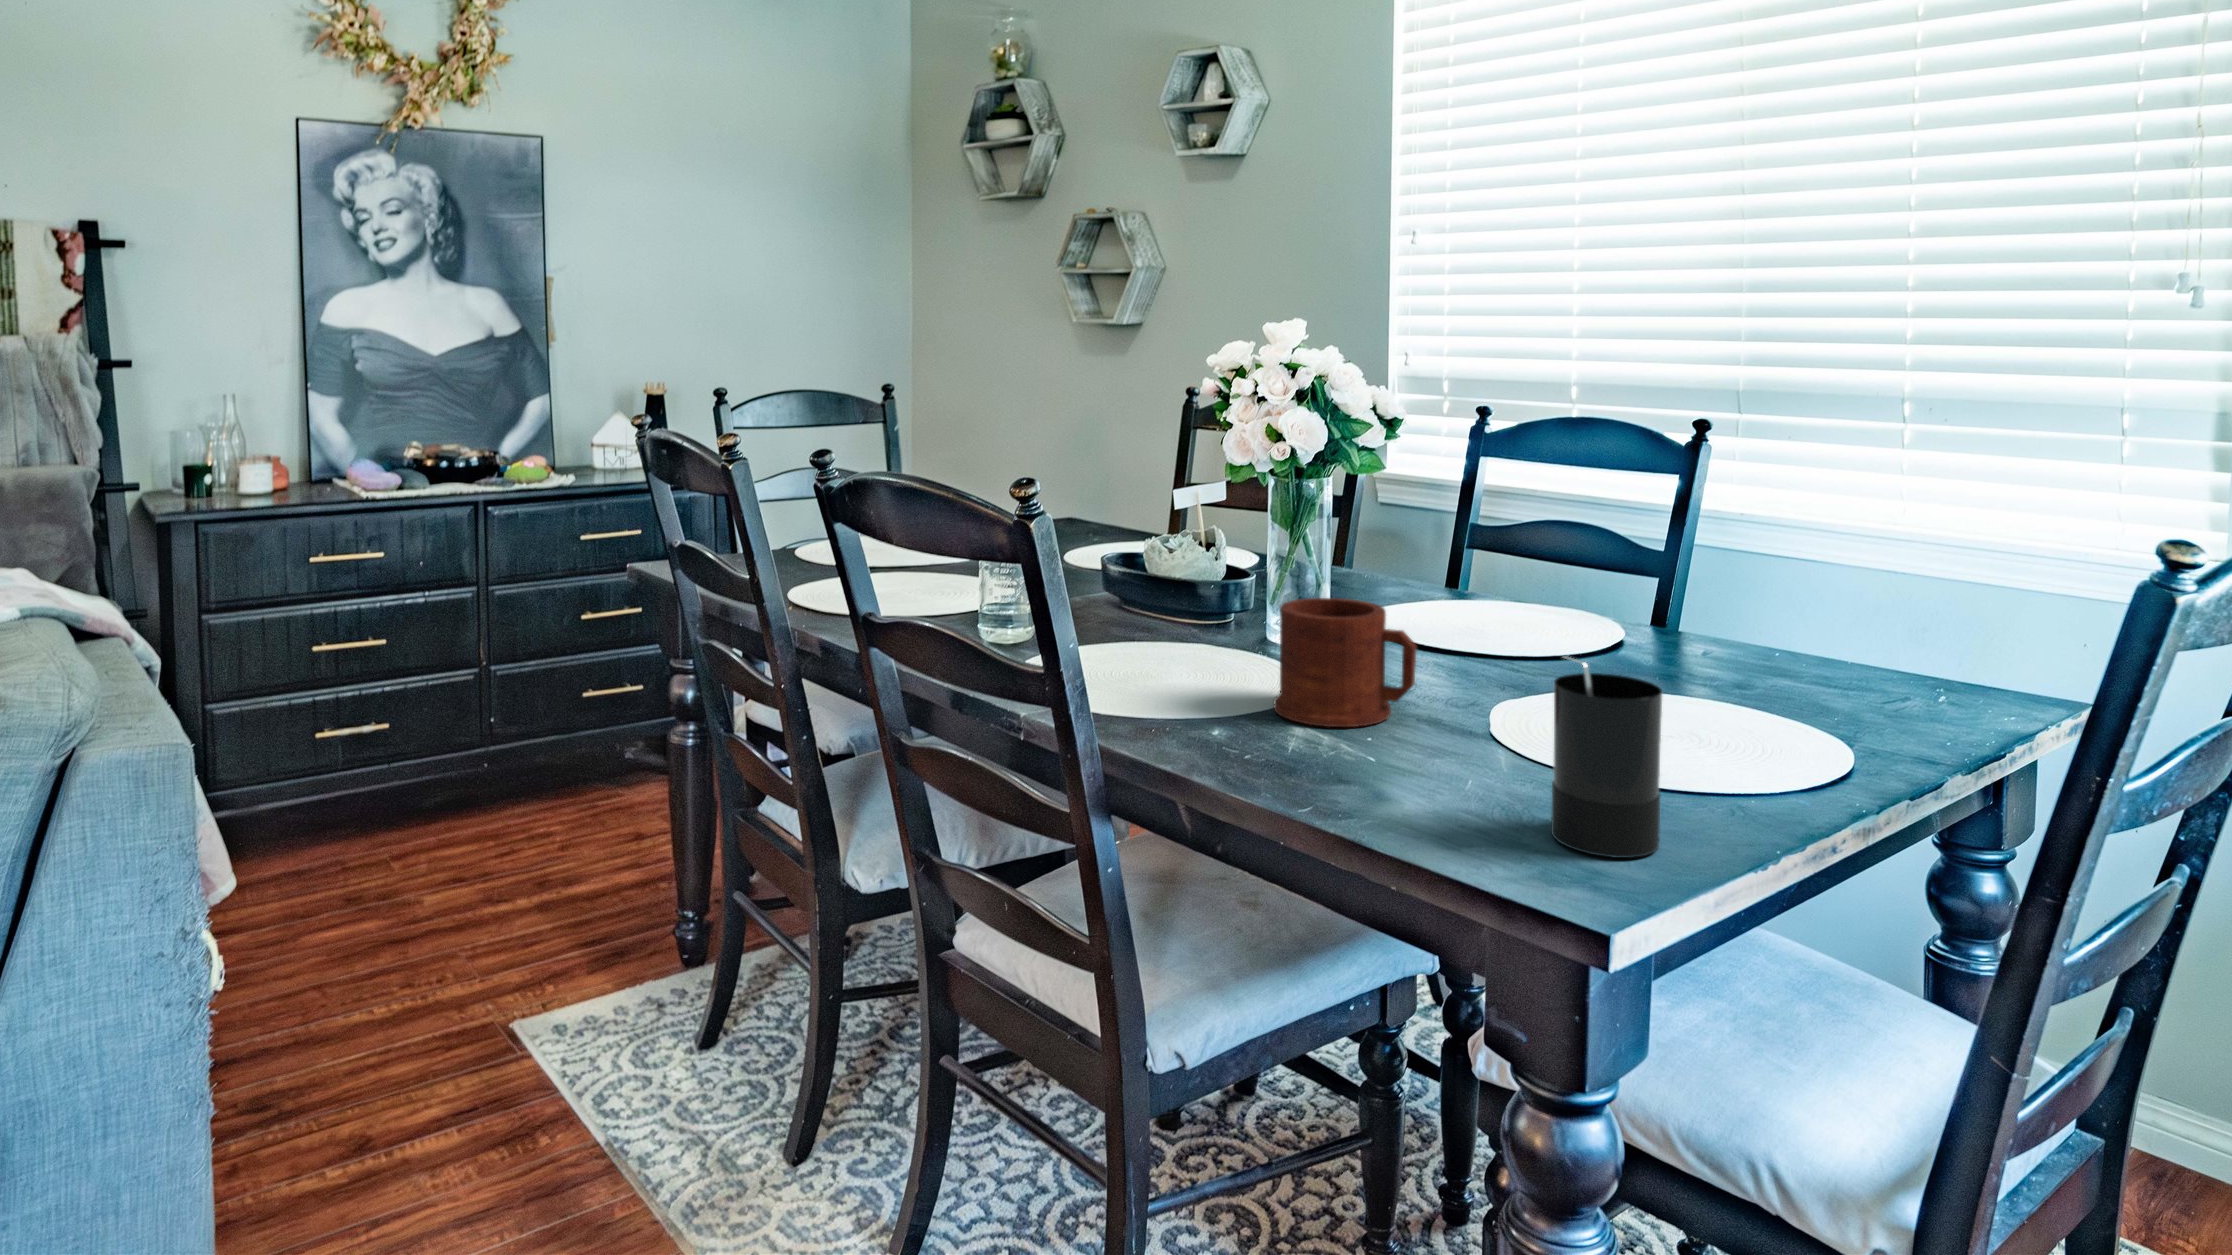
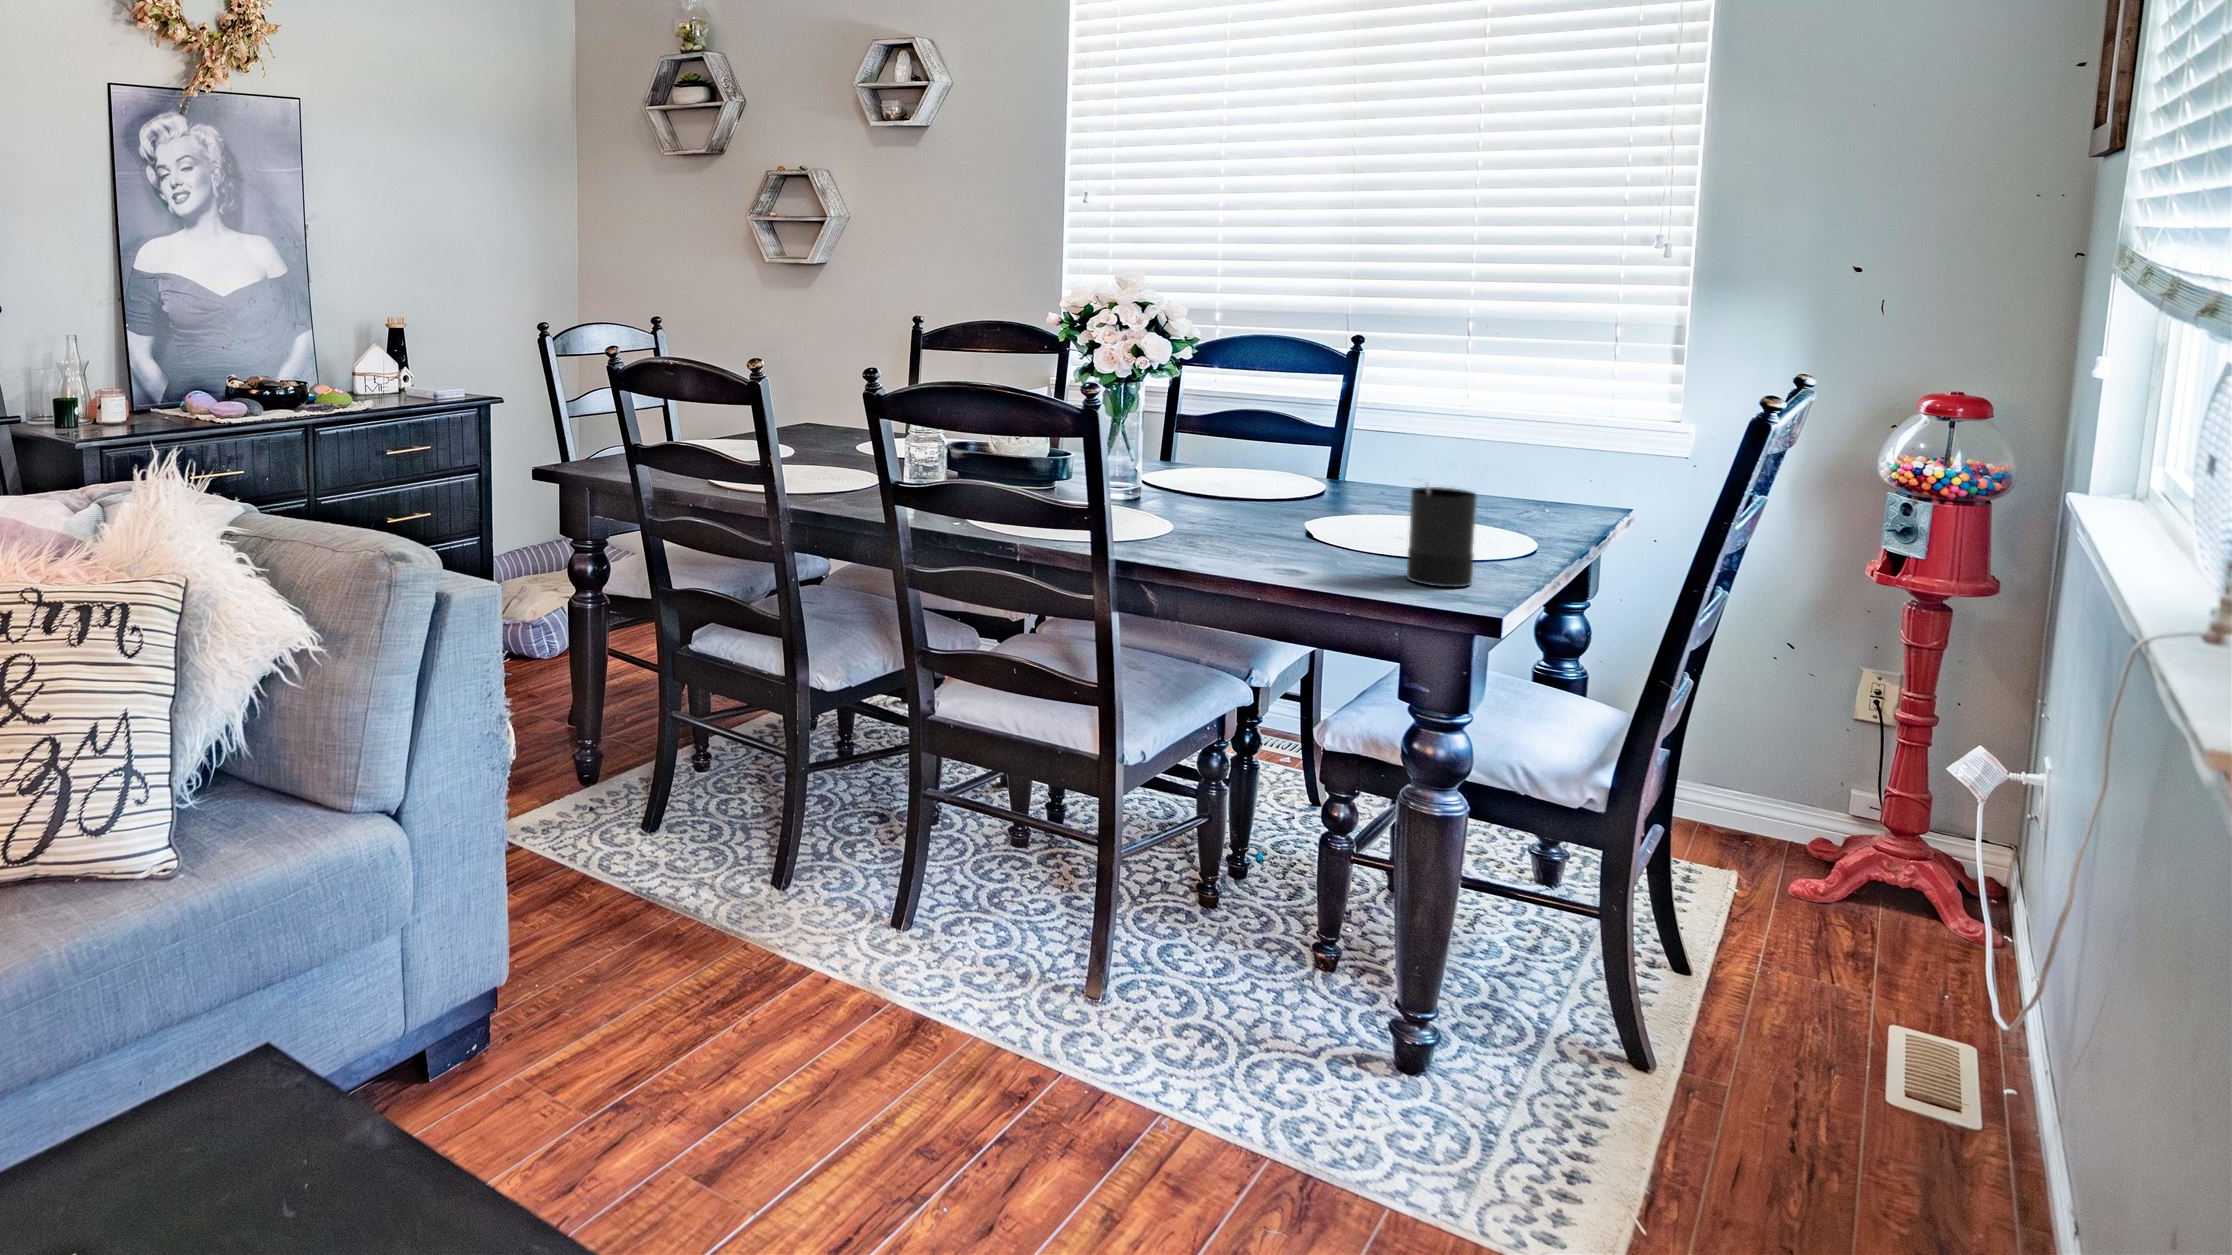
mug: present [1274,598,1417,727] -> none [1163,459,1261,539]

